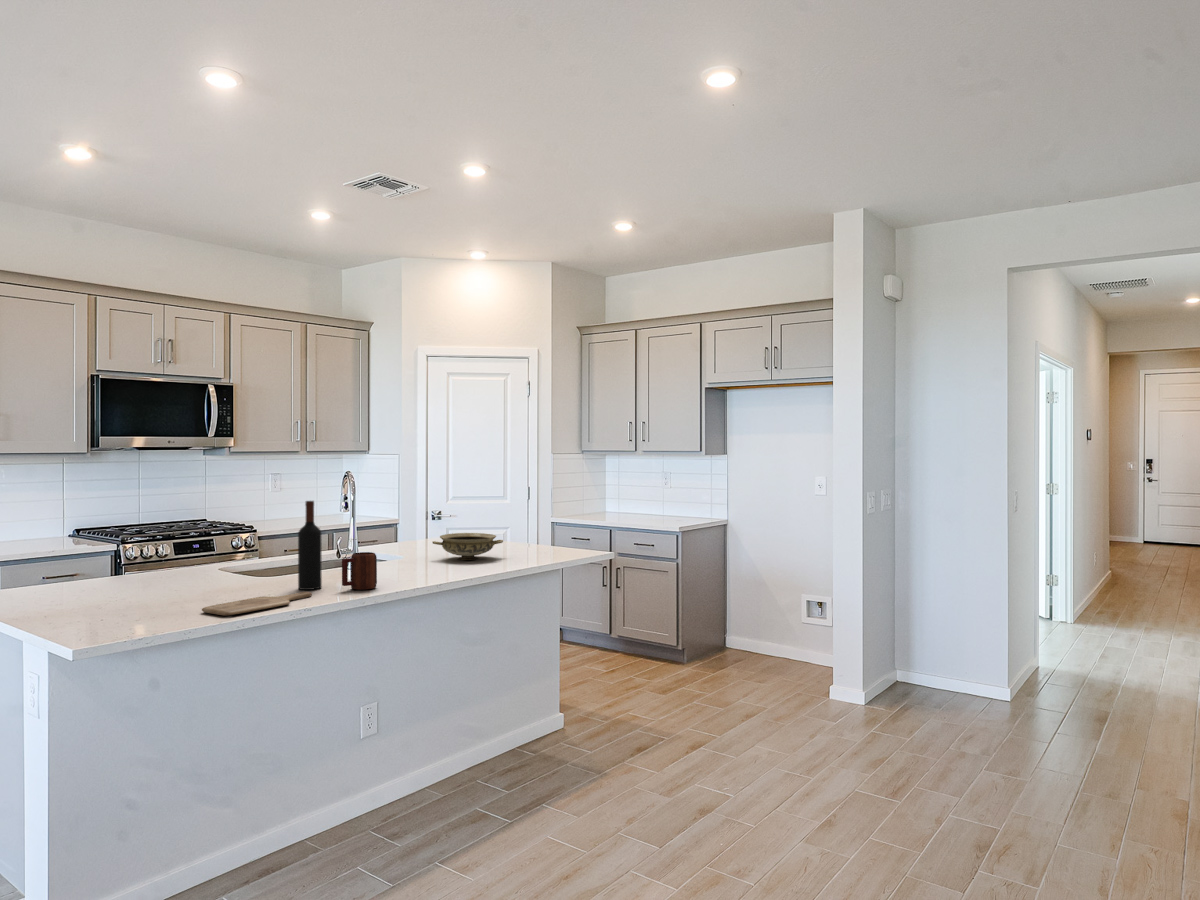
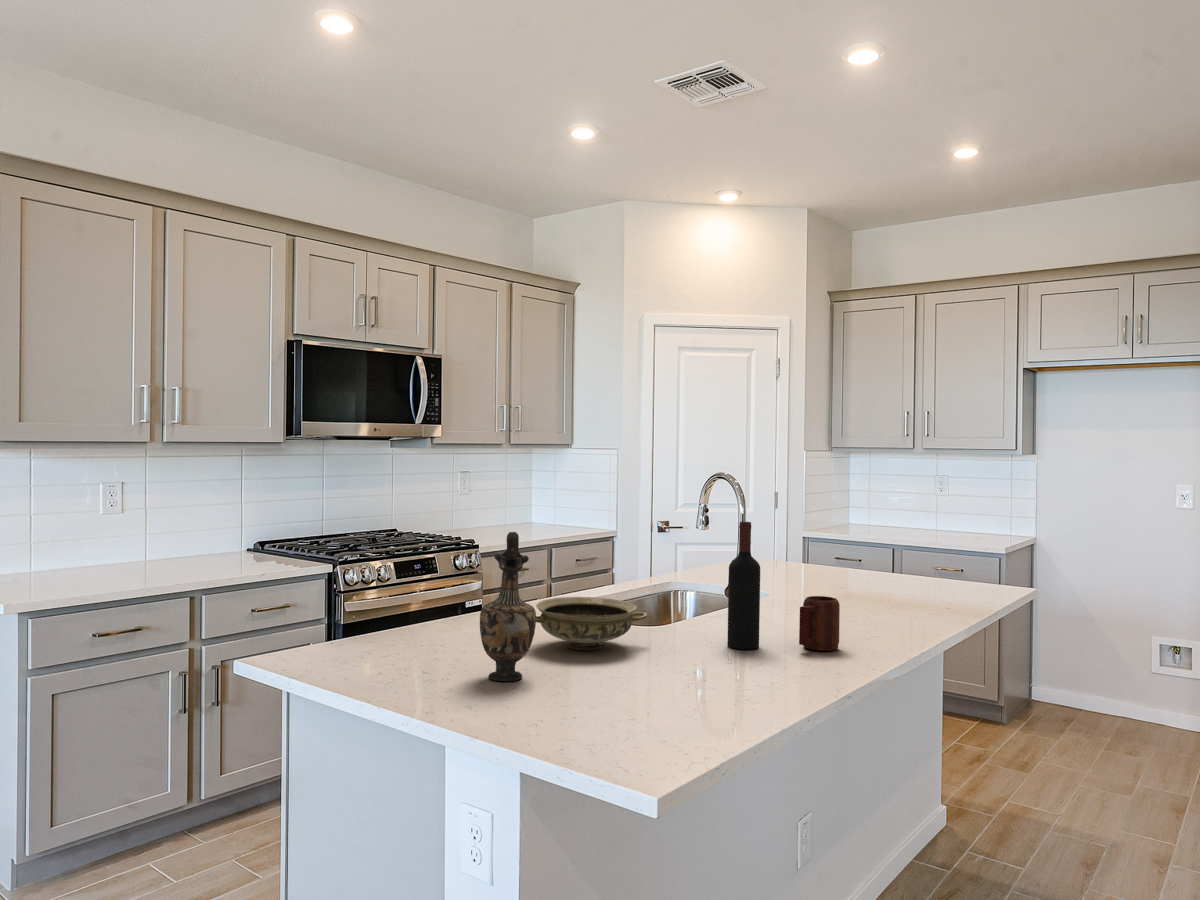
vase: none [74,508,119,610] -> present [480,532,536,681]
ceramic bowl: present [432,533,503,560] -> present [536,597,648,650]
cutting board: present [202,592,312,616] -> none [678,655,780,698]

